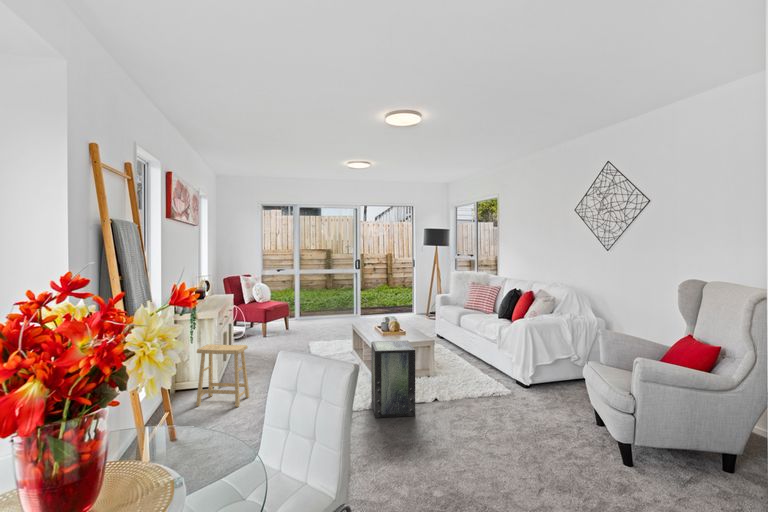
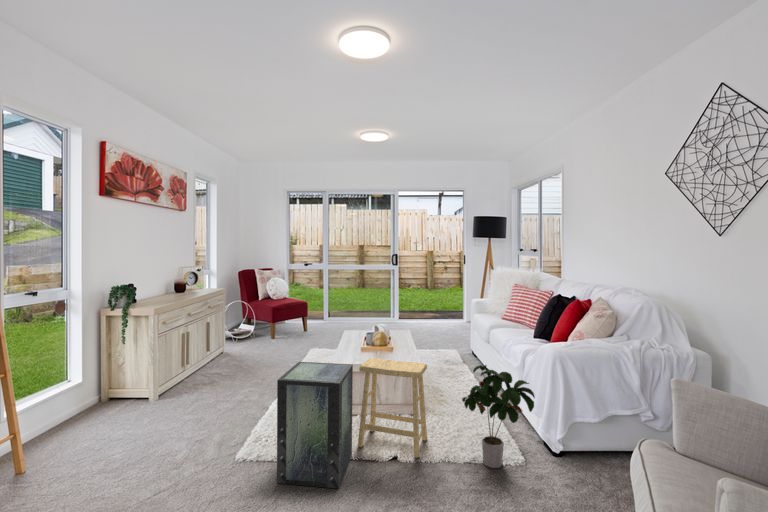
potted plant: none [471,335,521,397] -> present [462,365,535,468]
footstool: present [196,344,249,407] -> present [358,358,427,458]

